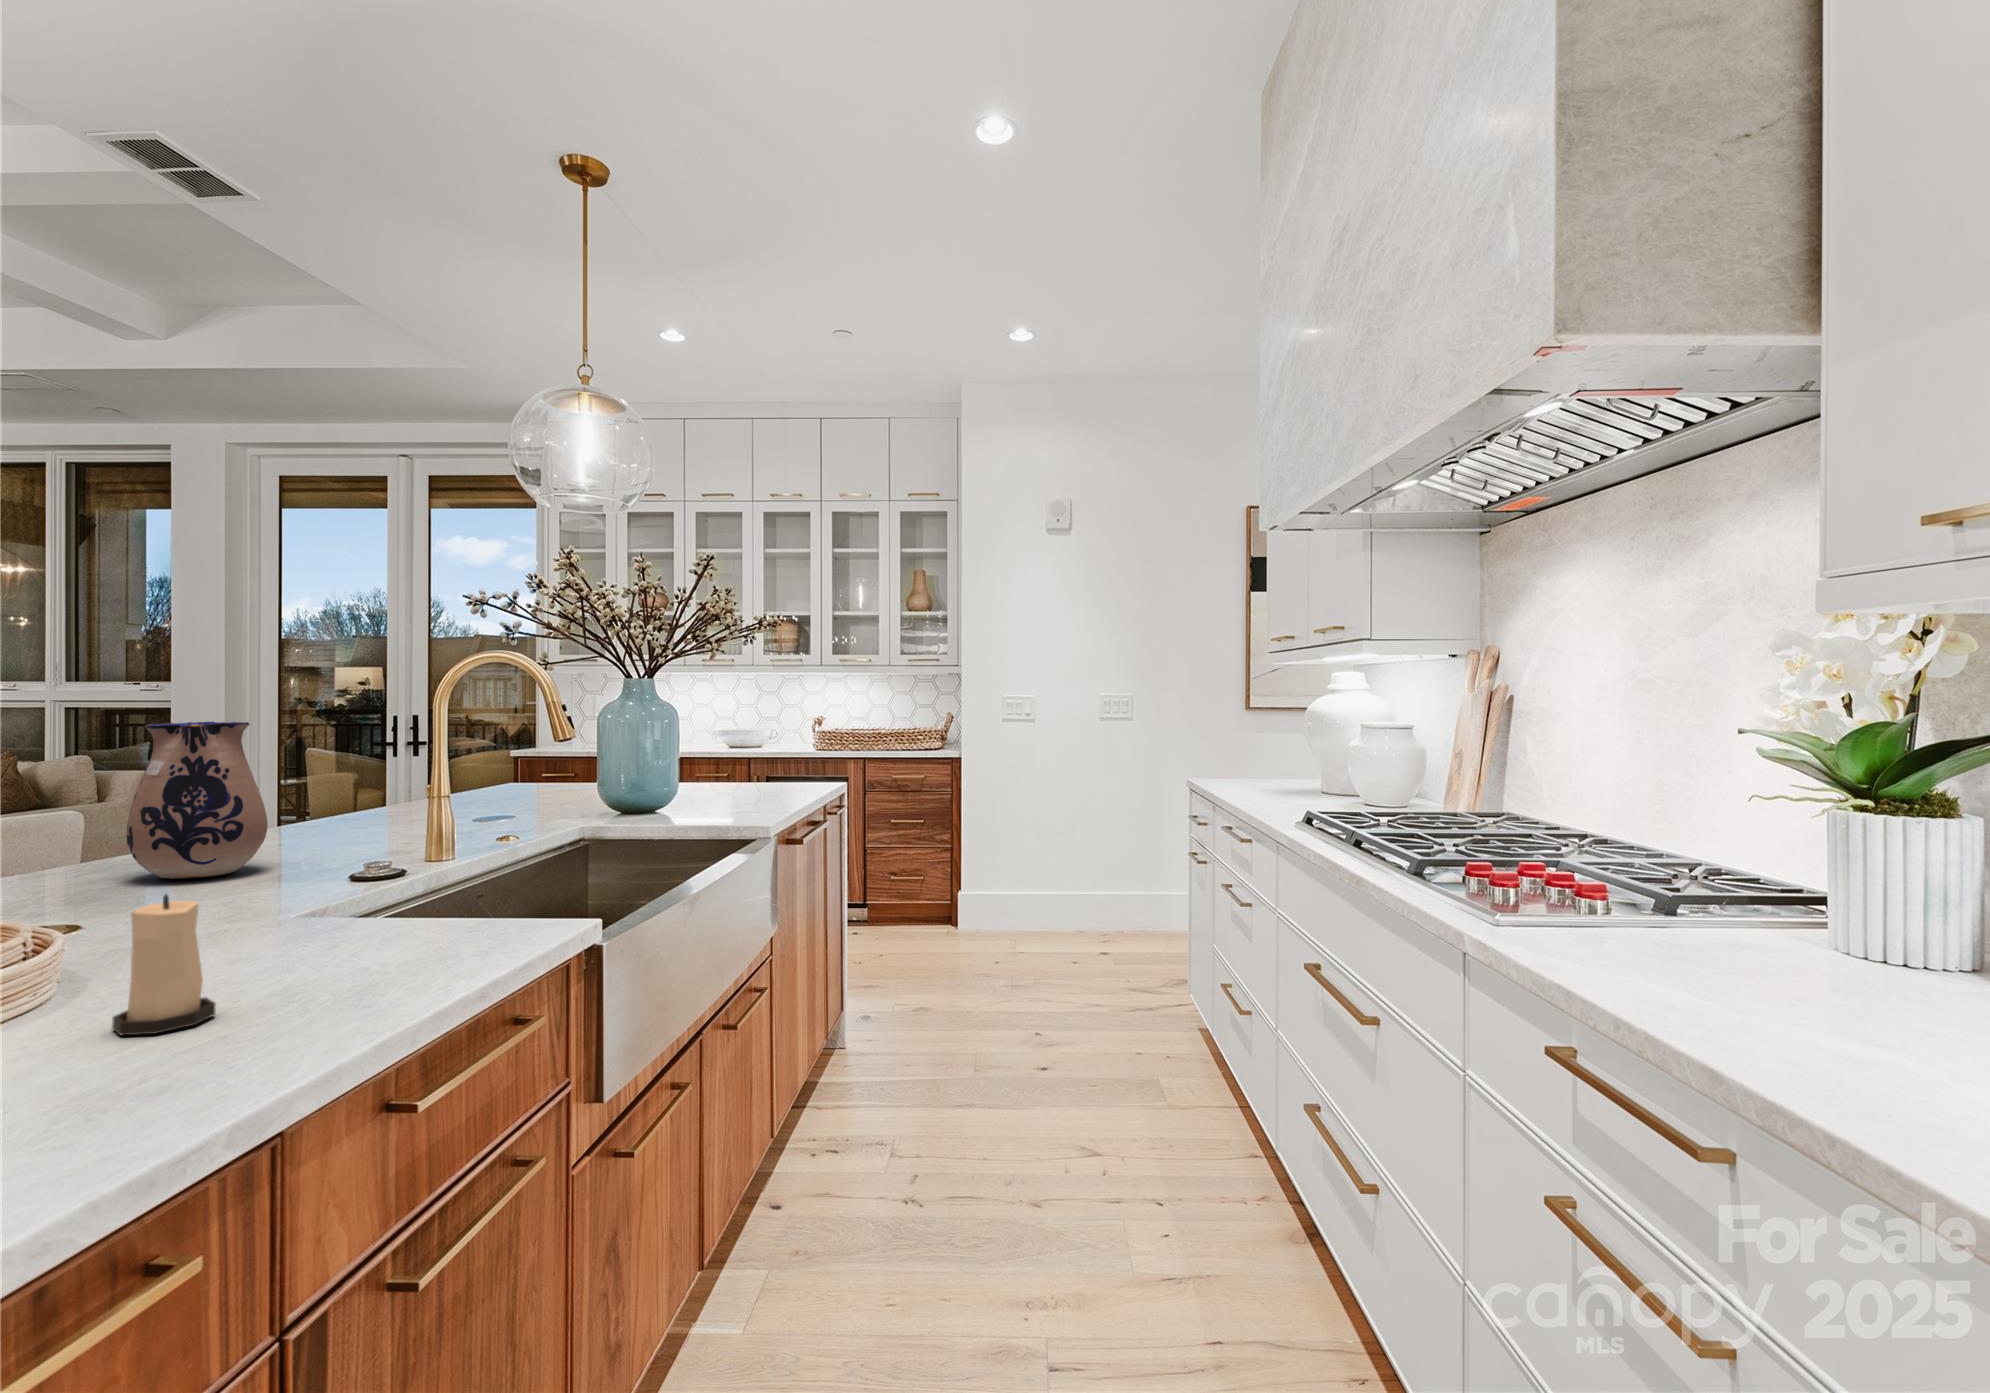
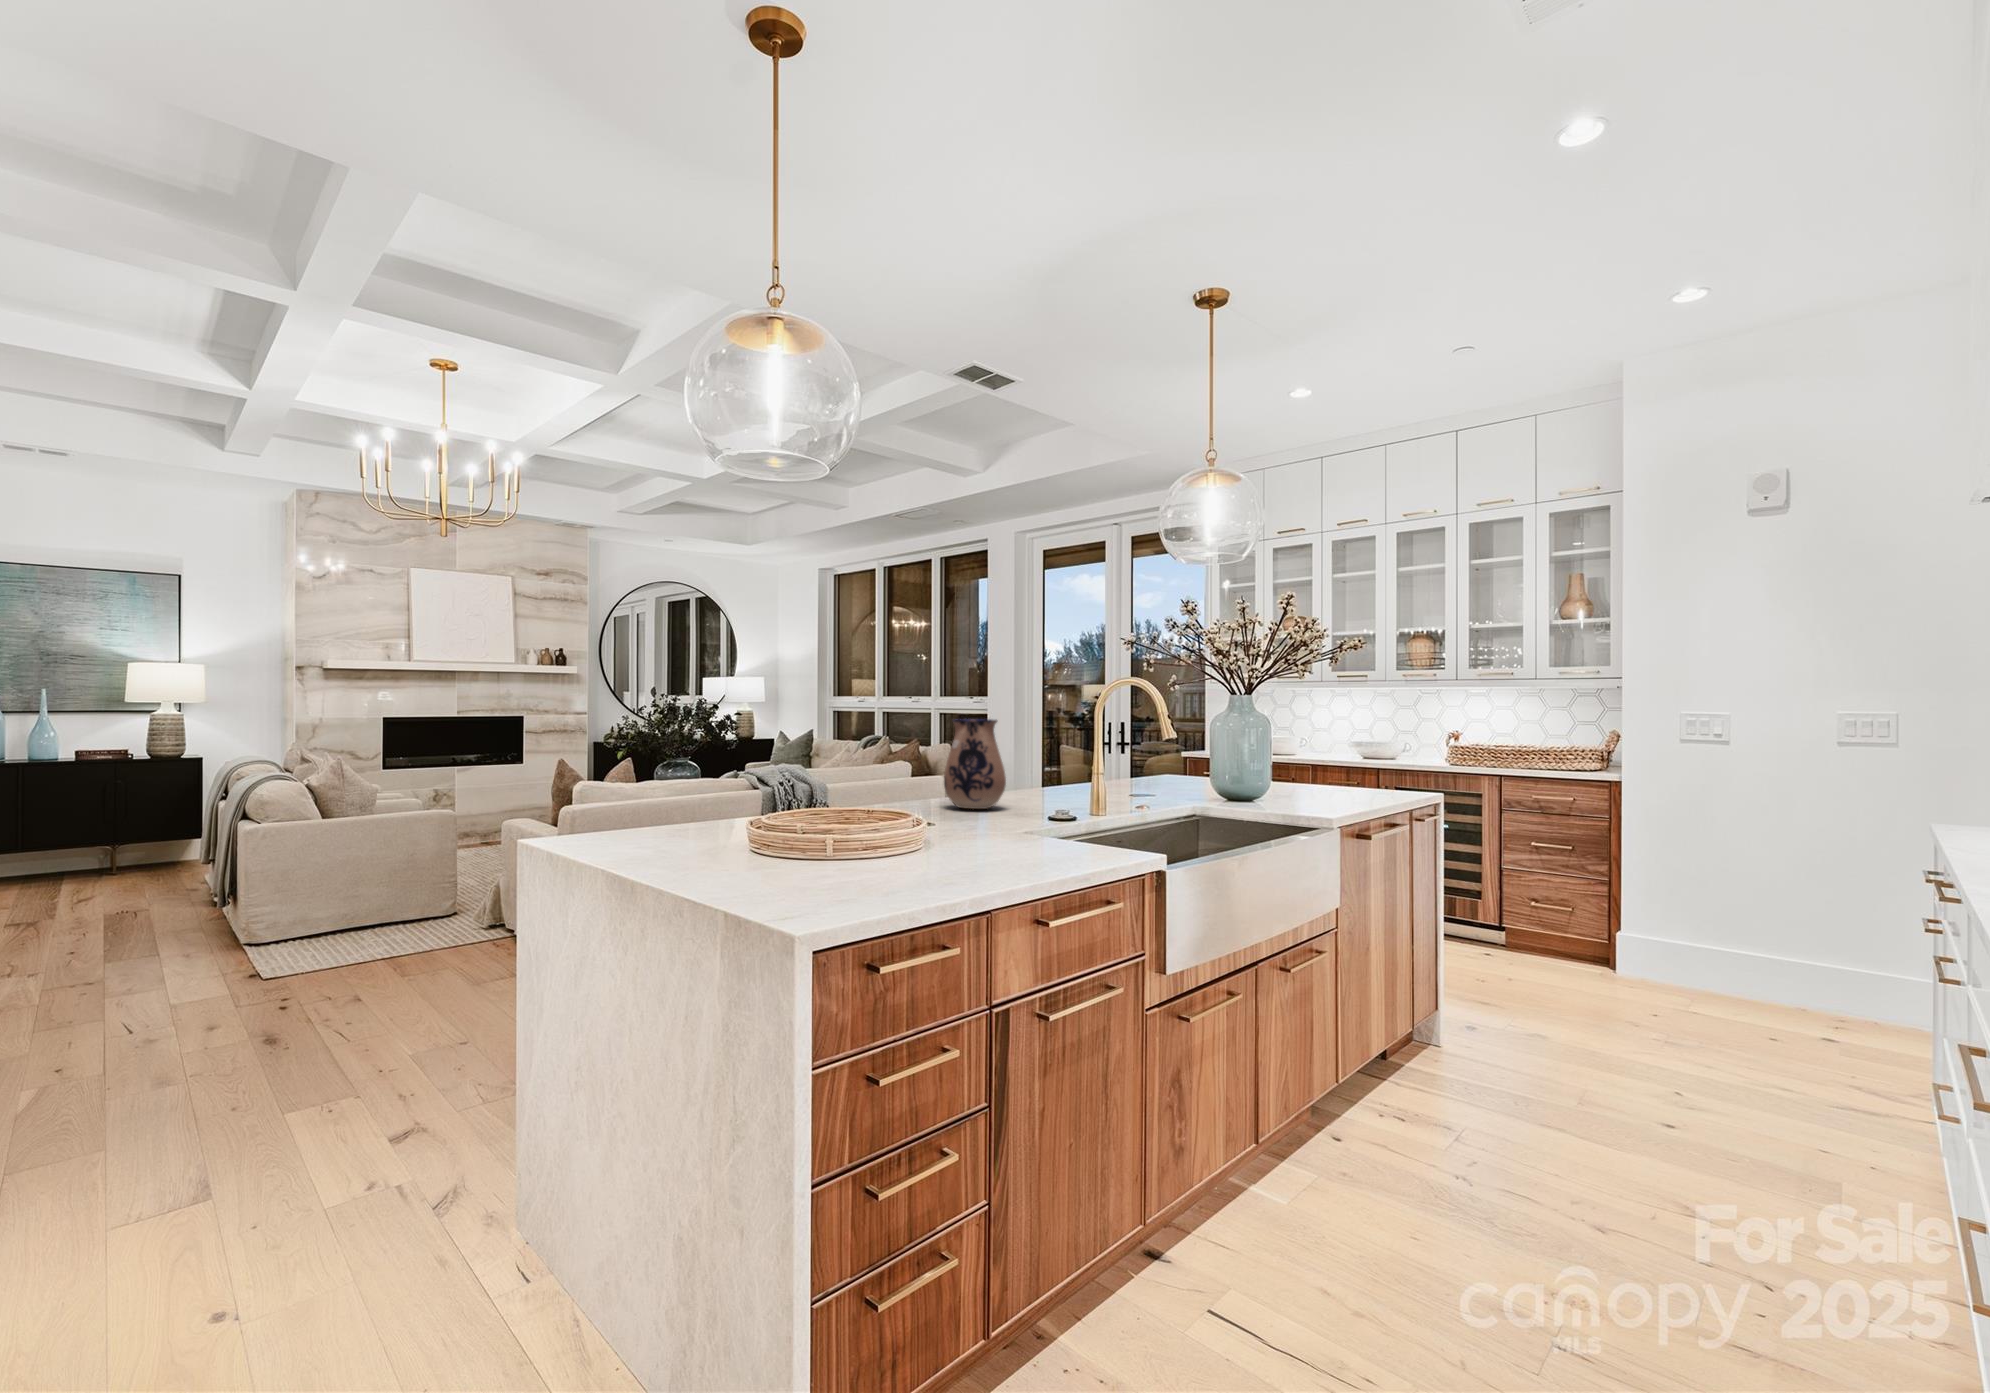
candle: present [112,895,216,1035] -> none [924,799,962,866]

